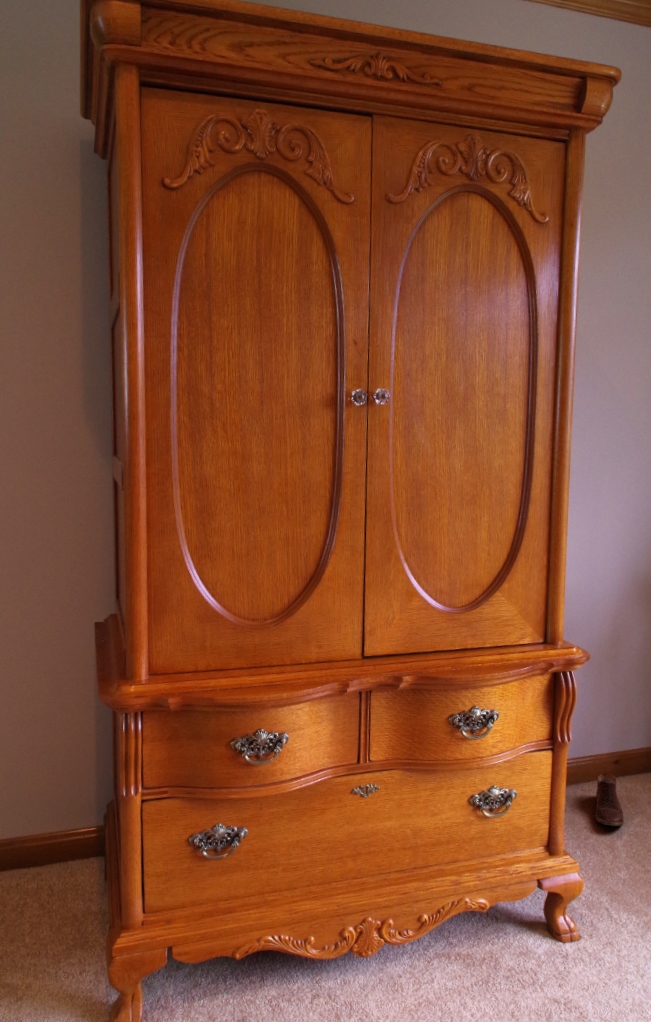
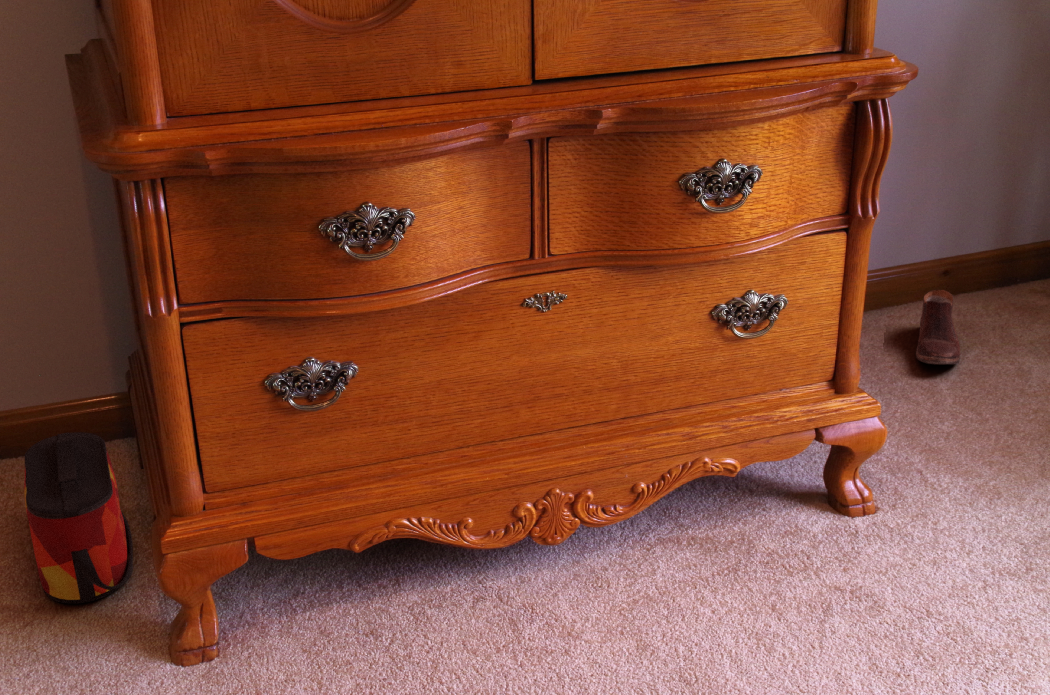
bag: none [31,853,95,982] -> present [24,432,133,603]

